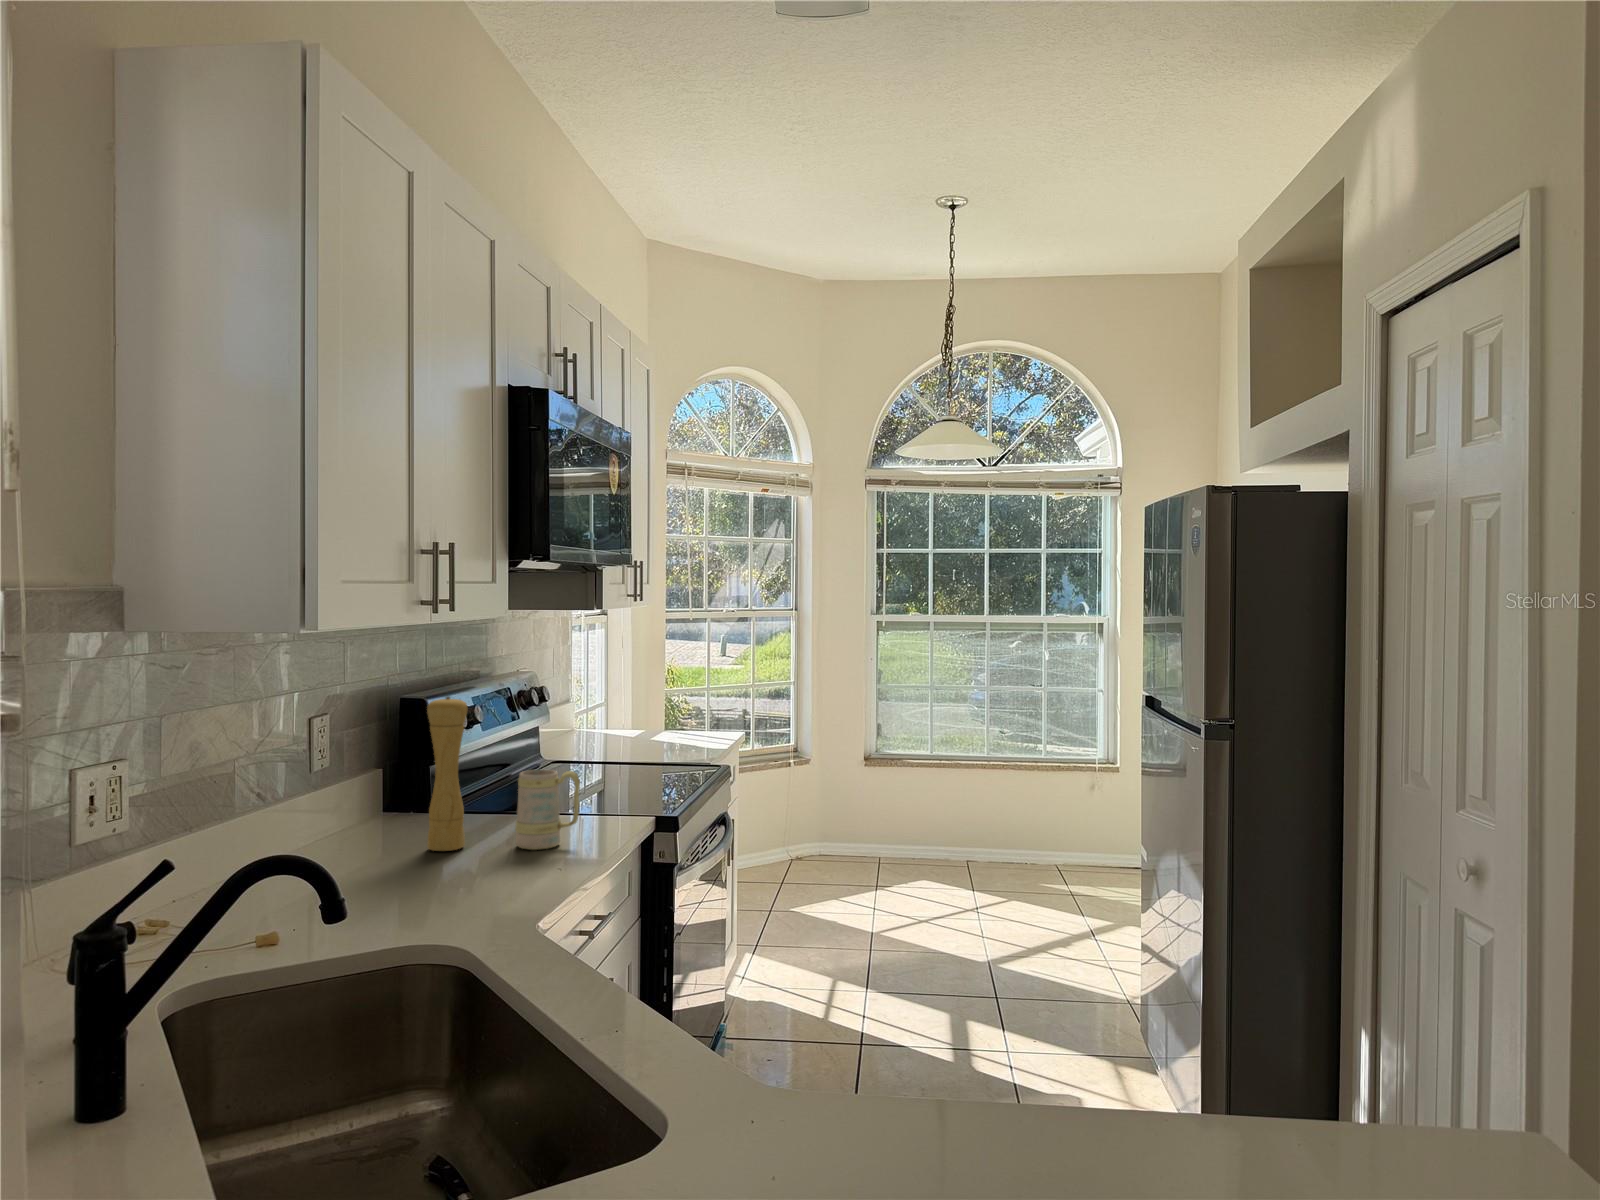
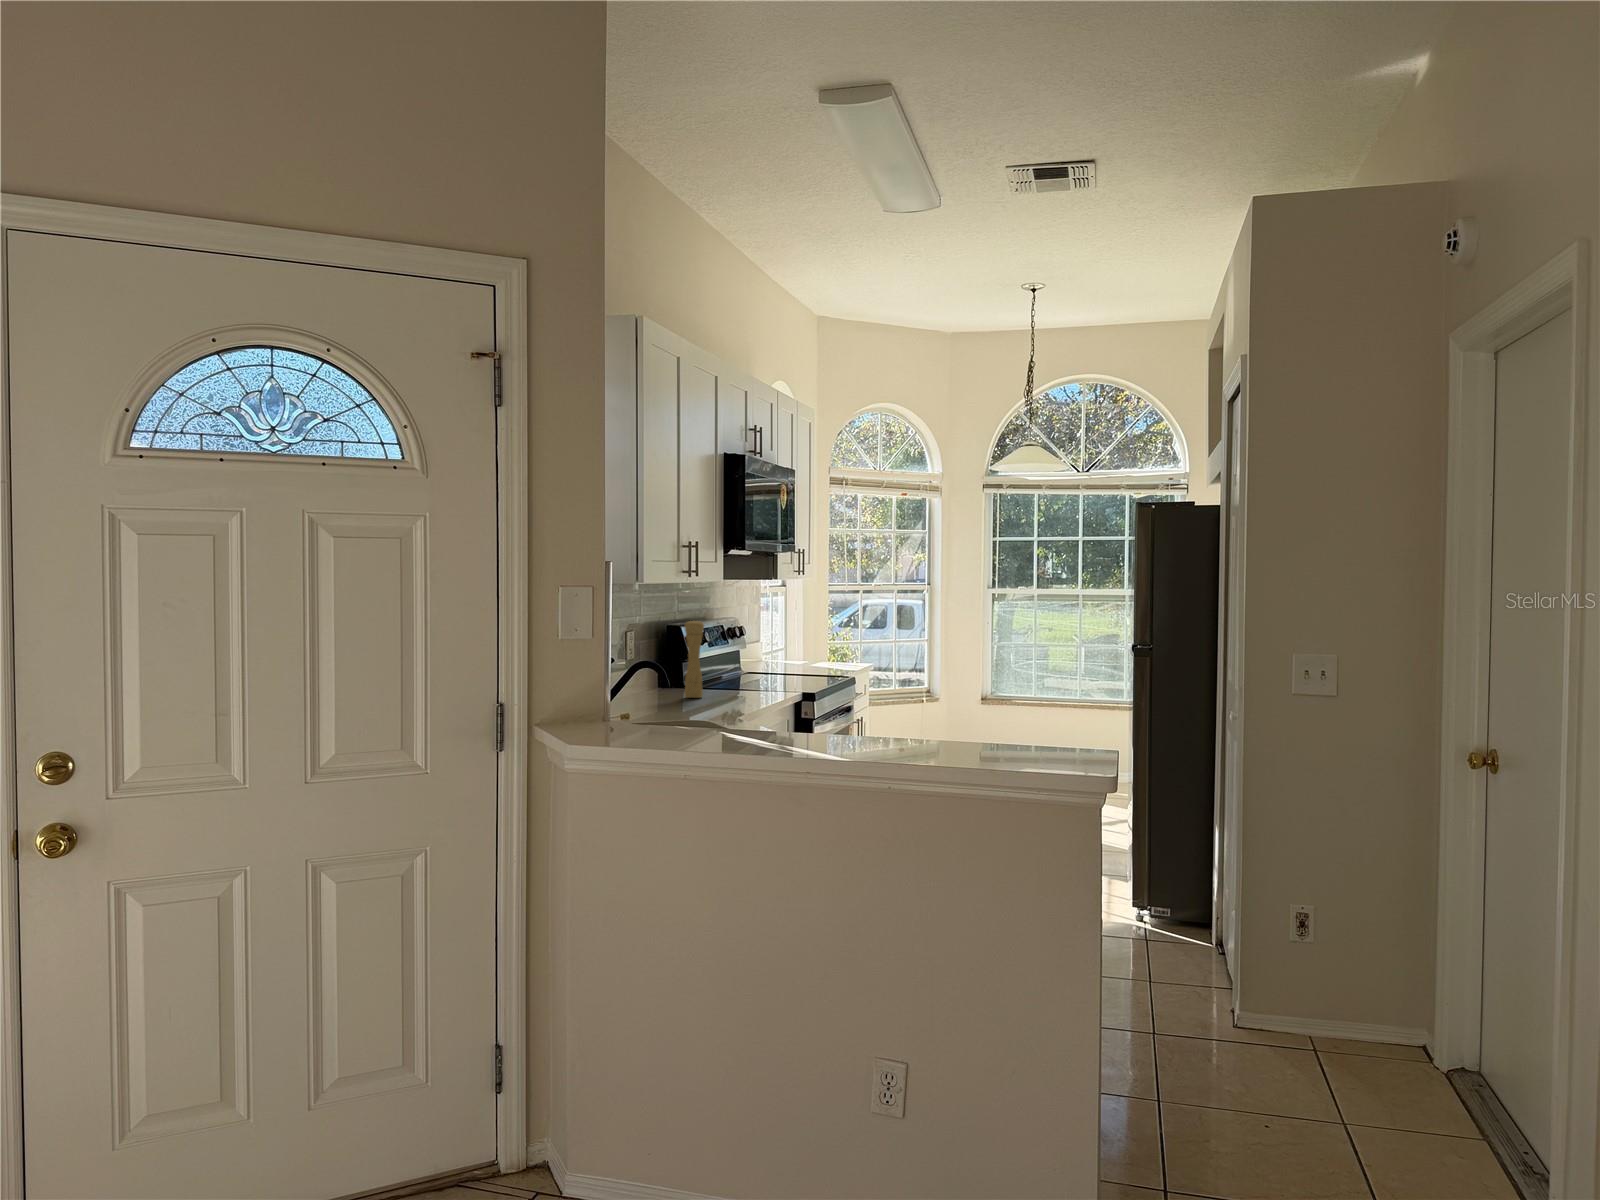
mug: present [515,770,580,850] -> none [728,659,761,699]

